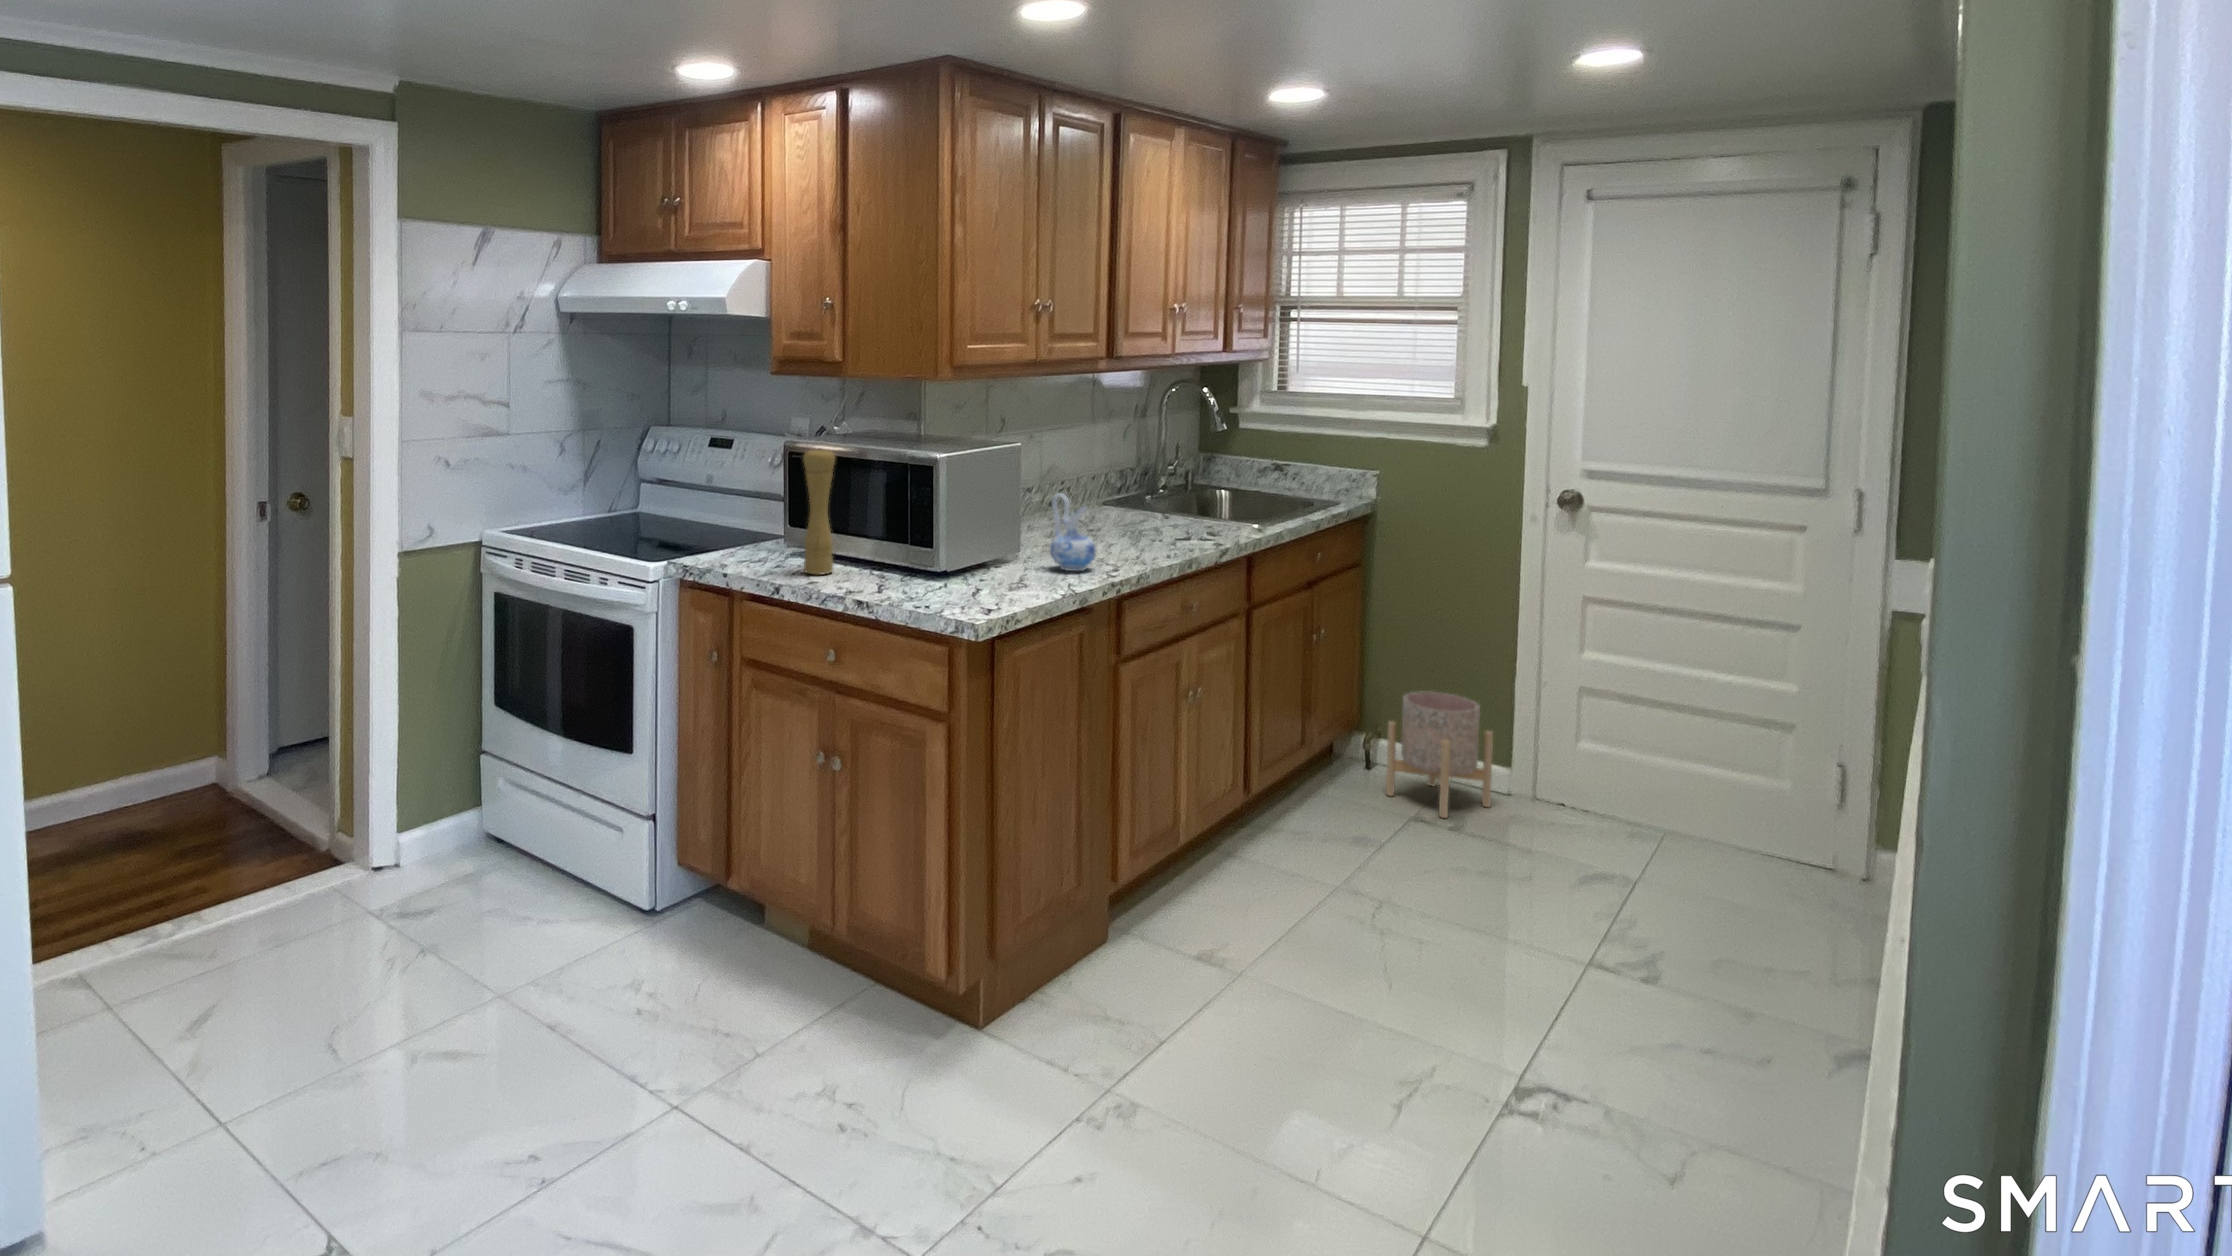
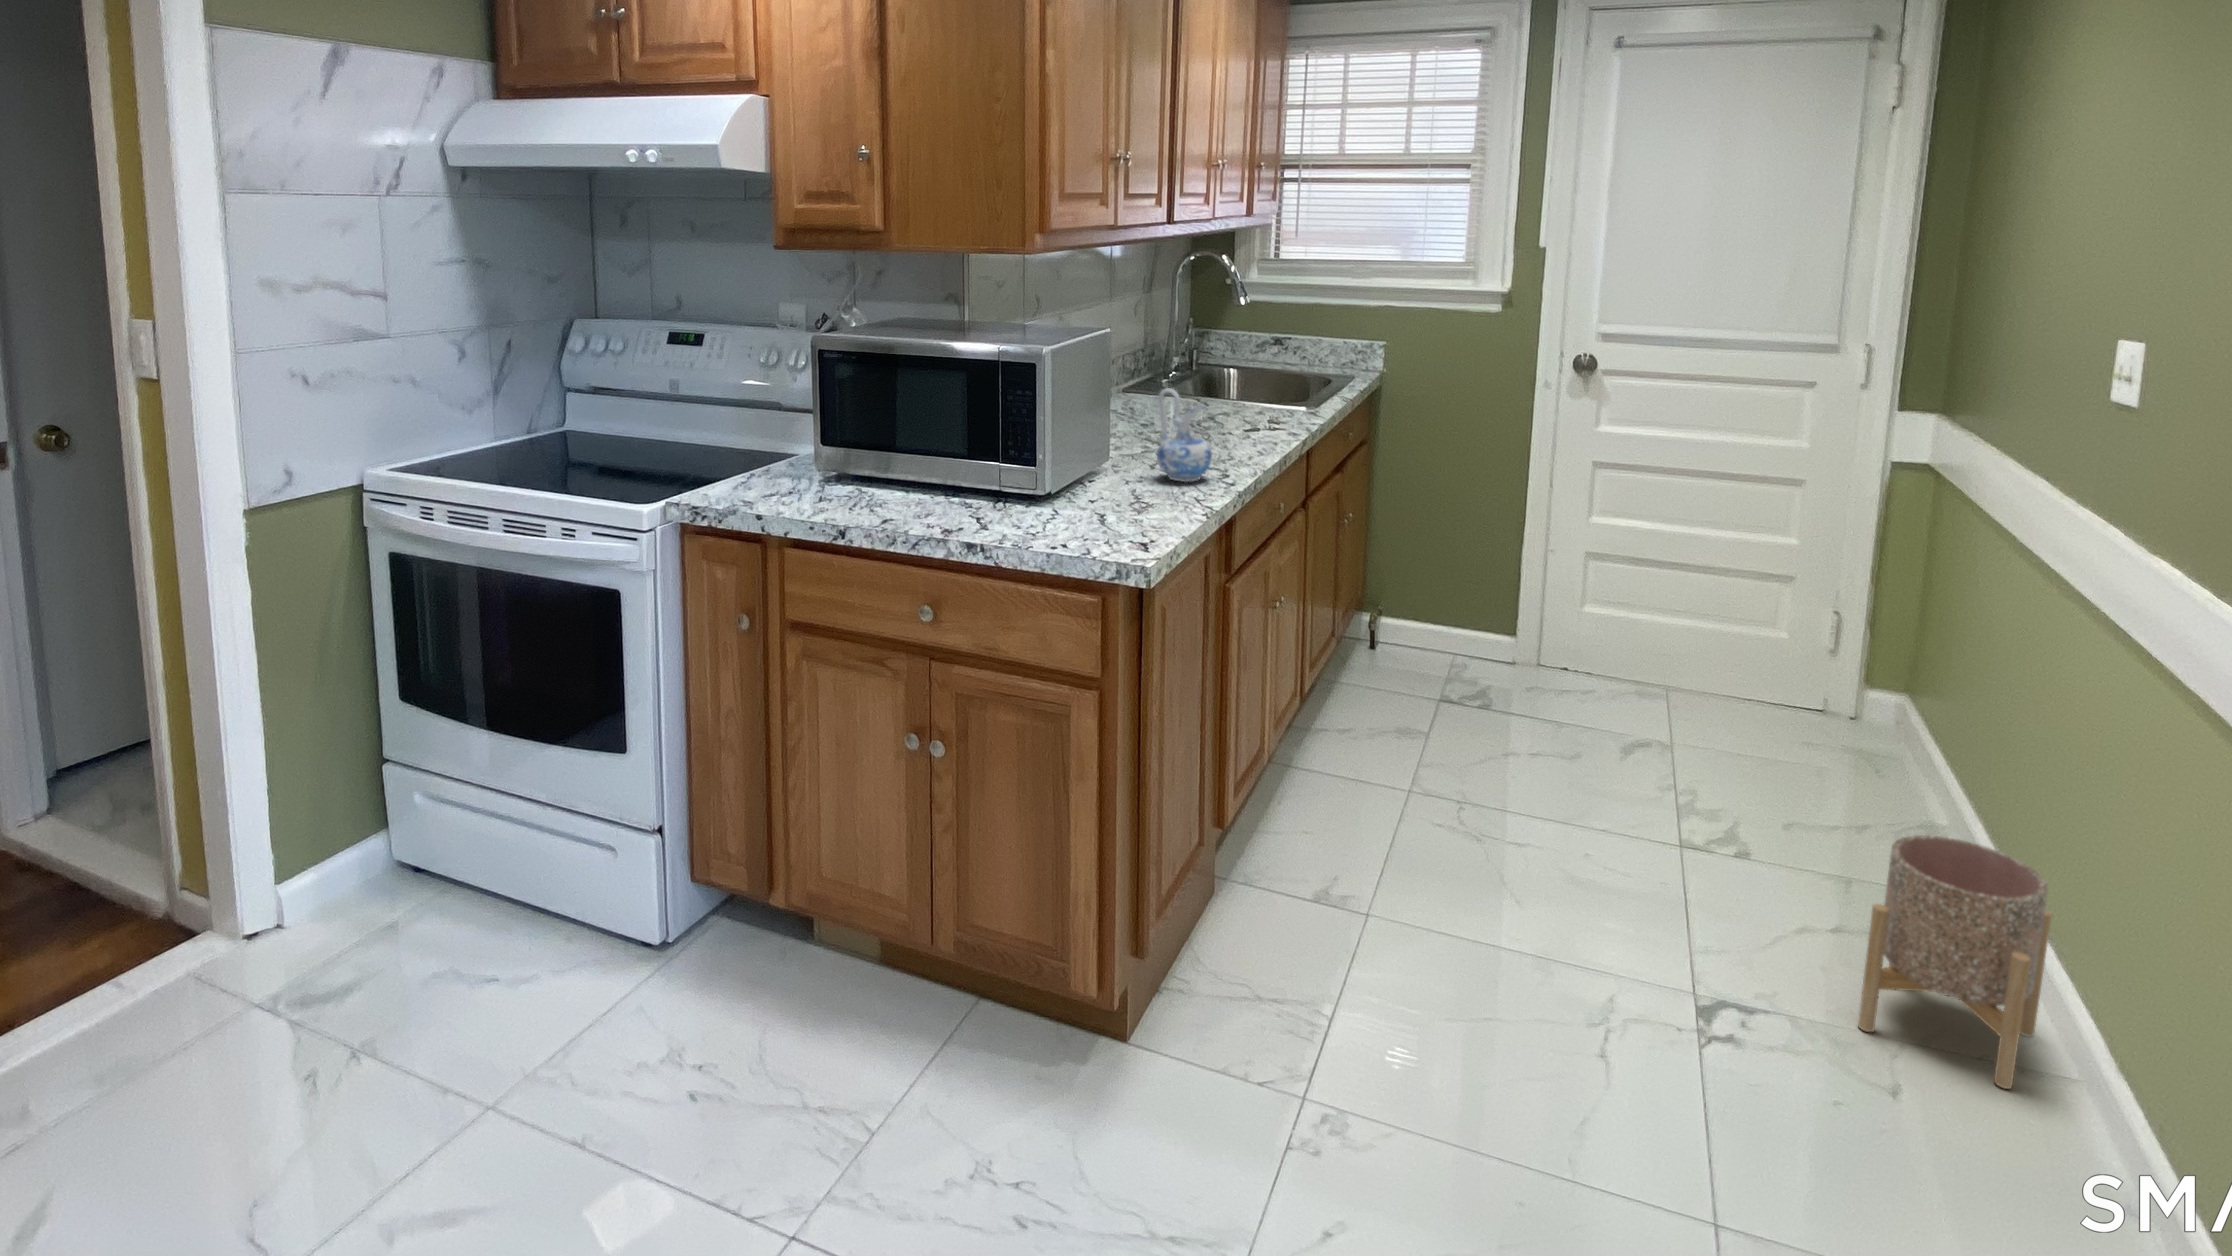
pepper mill: present [803,448,835,575] -> none [858,344,900,507]
planter: present [1386,691,1493,818] -> present [1858,835,2052,1089]

